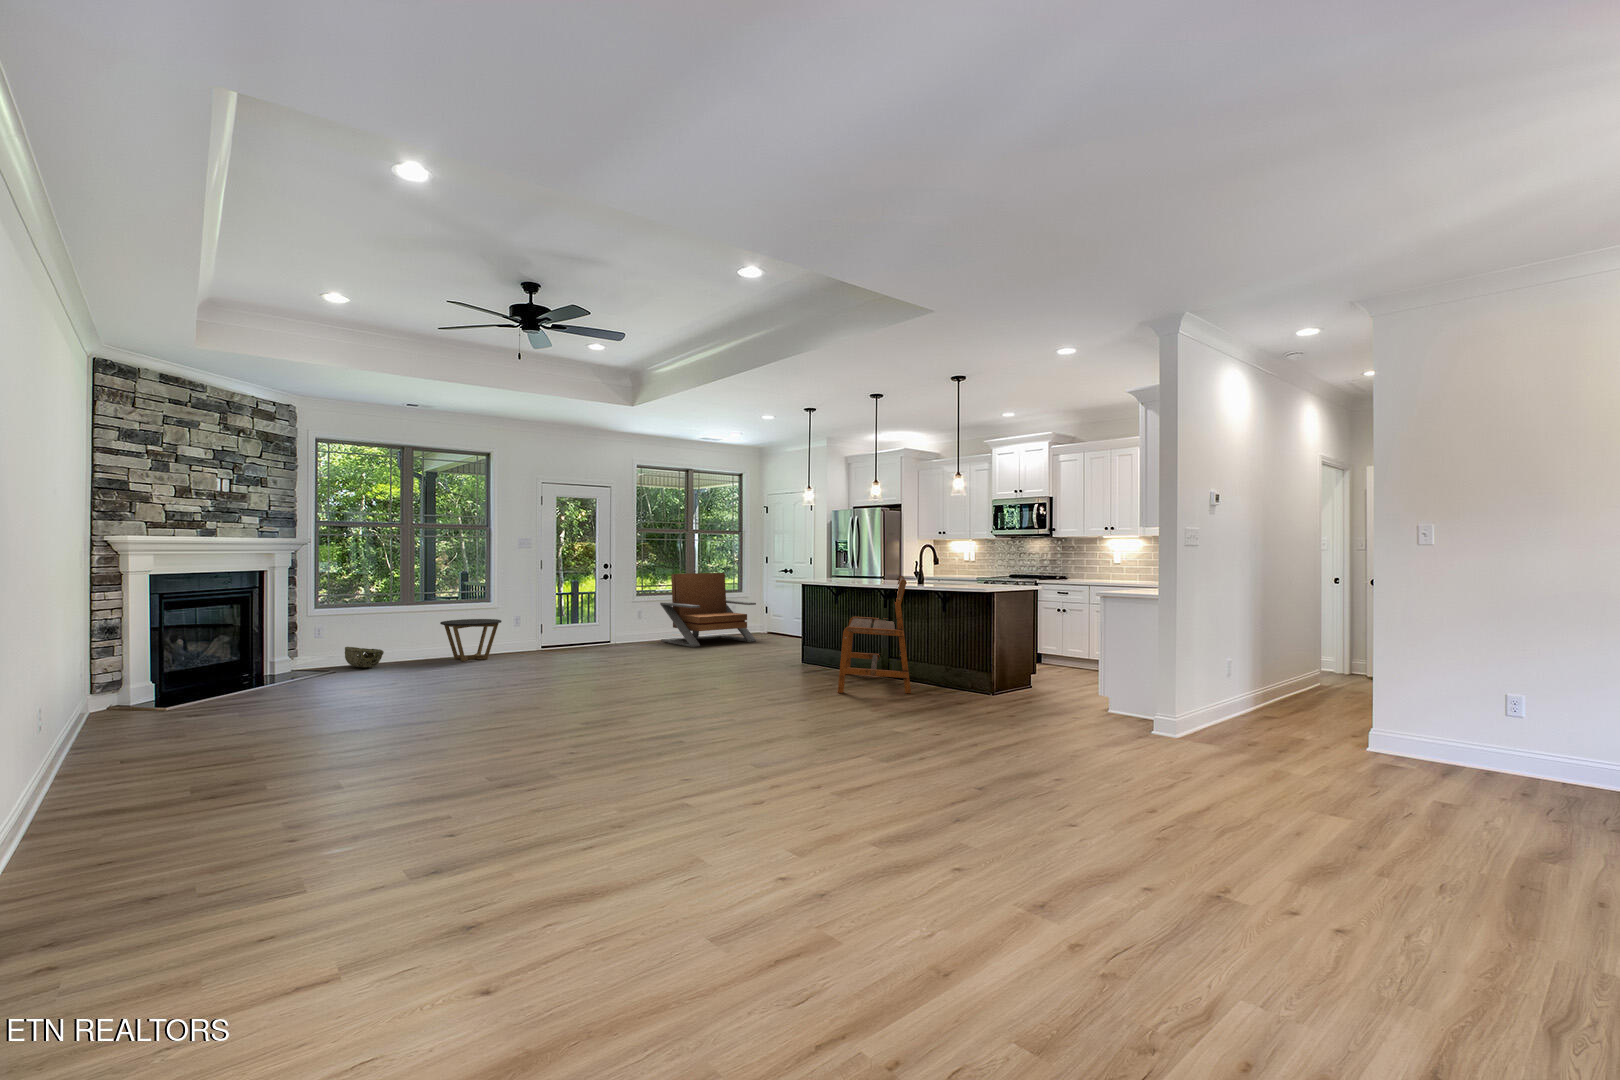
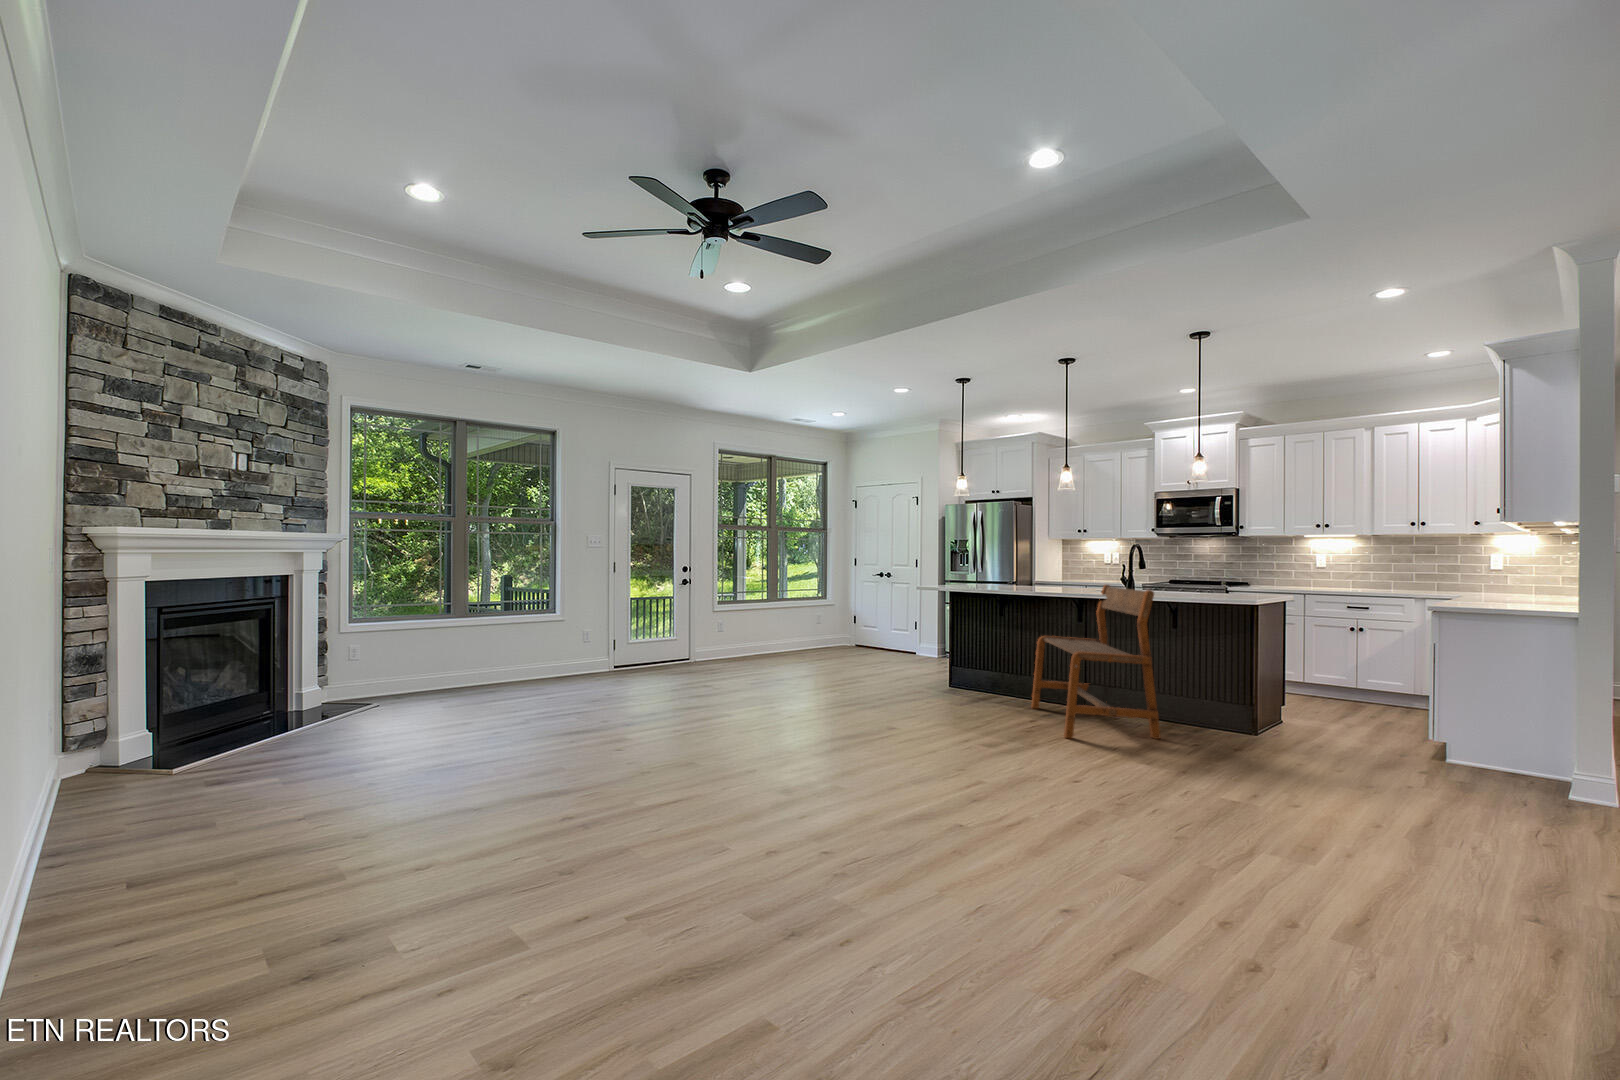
lounge chair: present [660,573,756,647] -> none [748,579,862,668]
side table: present [440,619,502,661] -> none [502,636,576,690]
woven basket: present [345,647,384,668] -> none [385,672,437,701]

